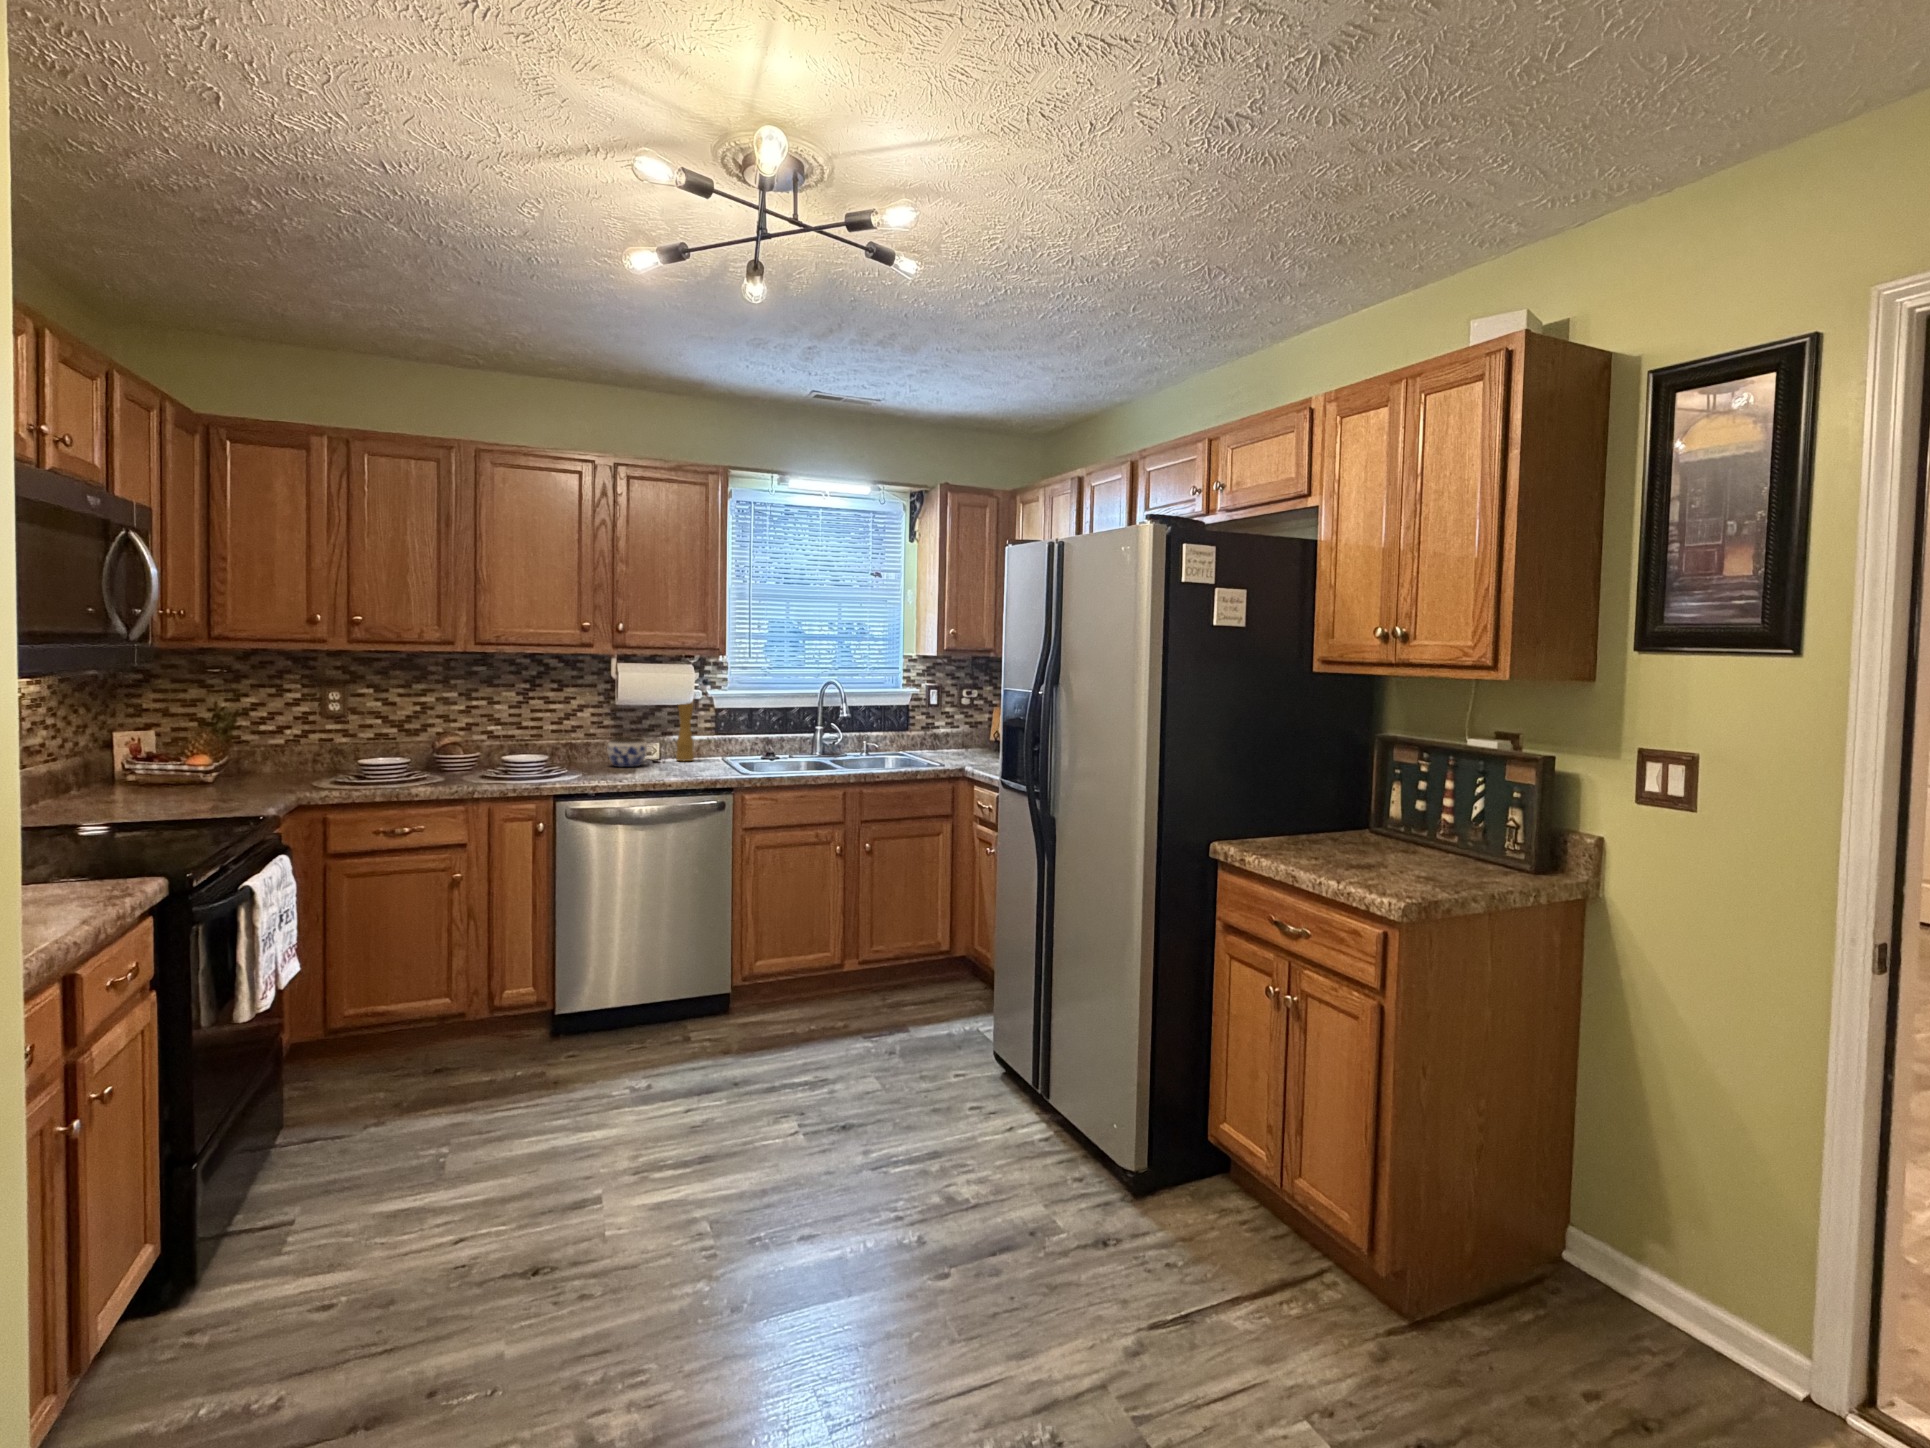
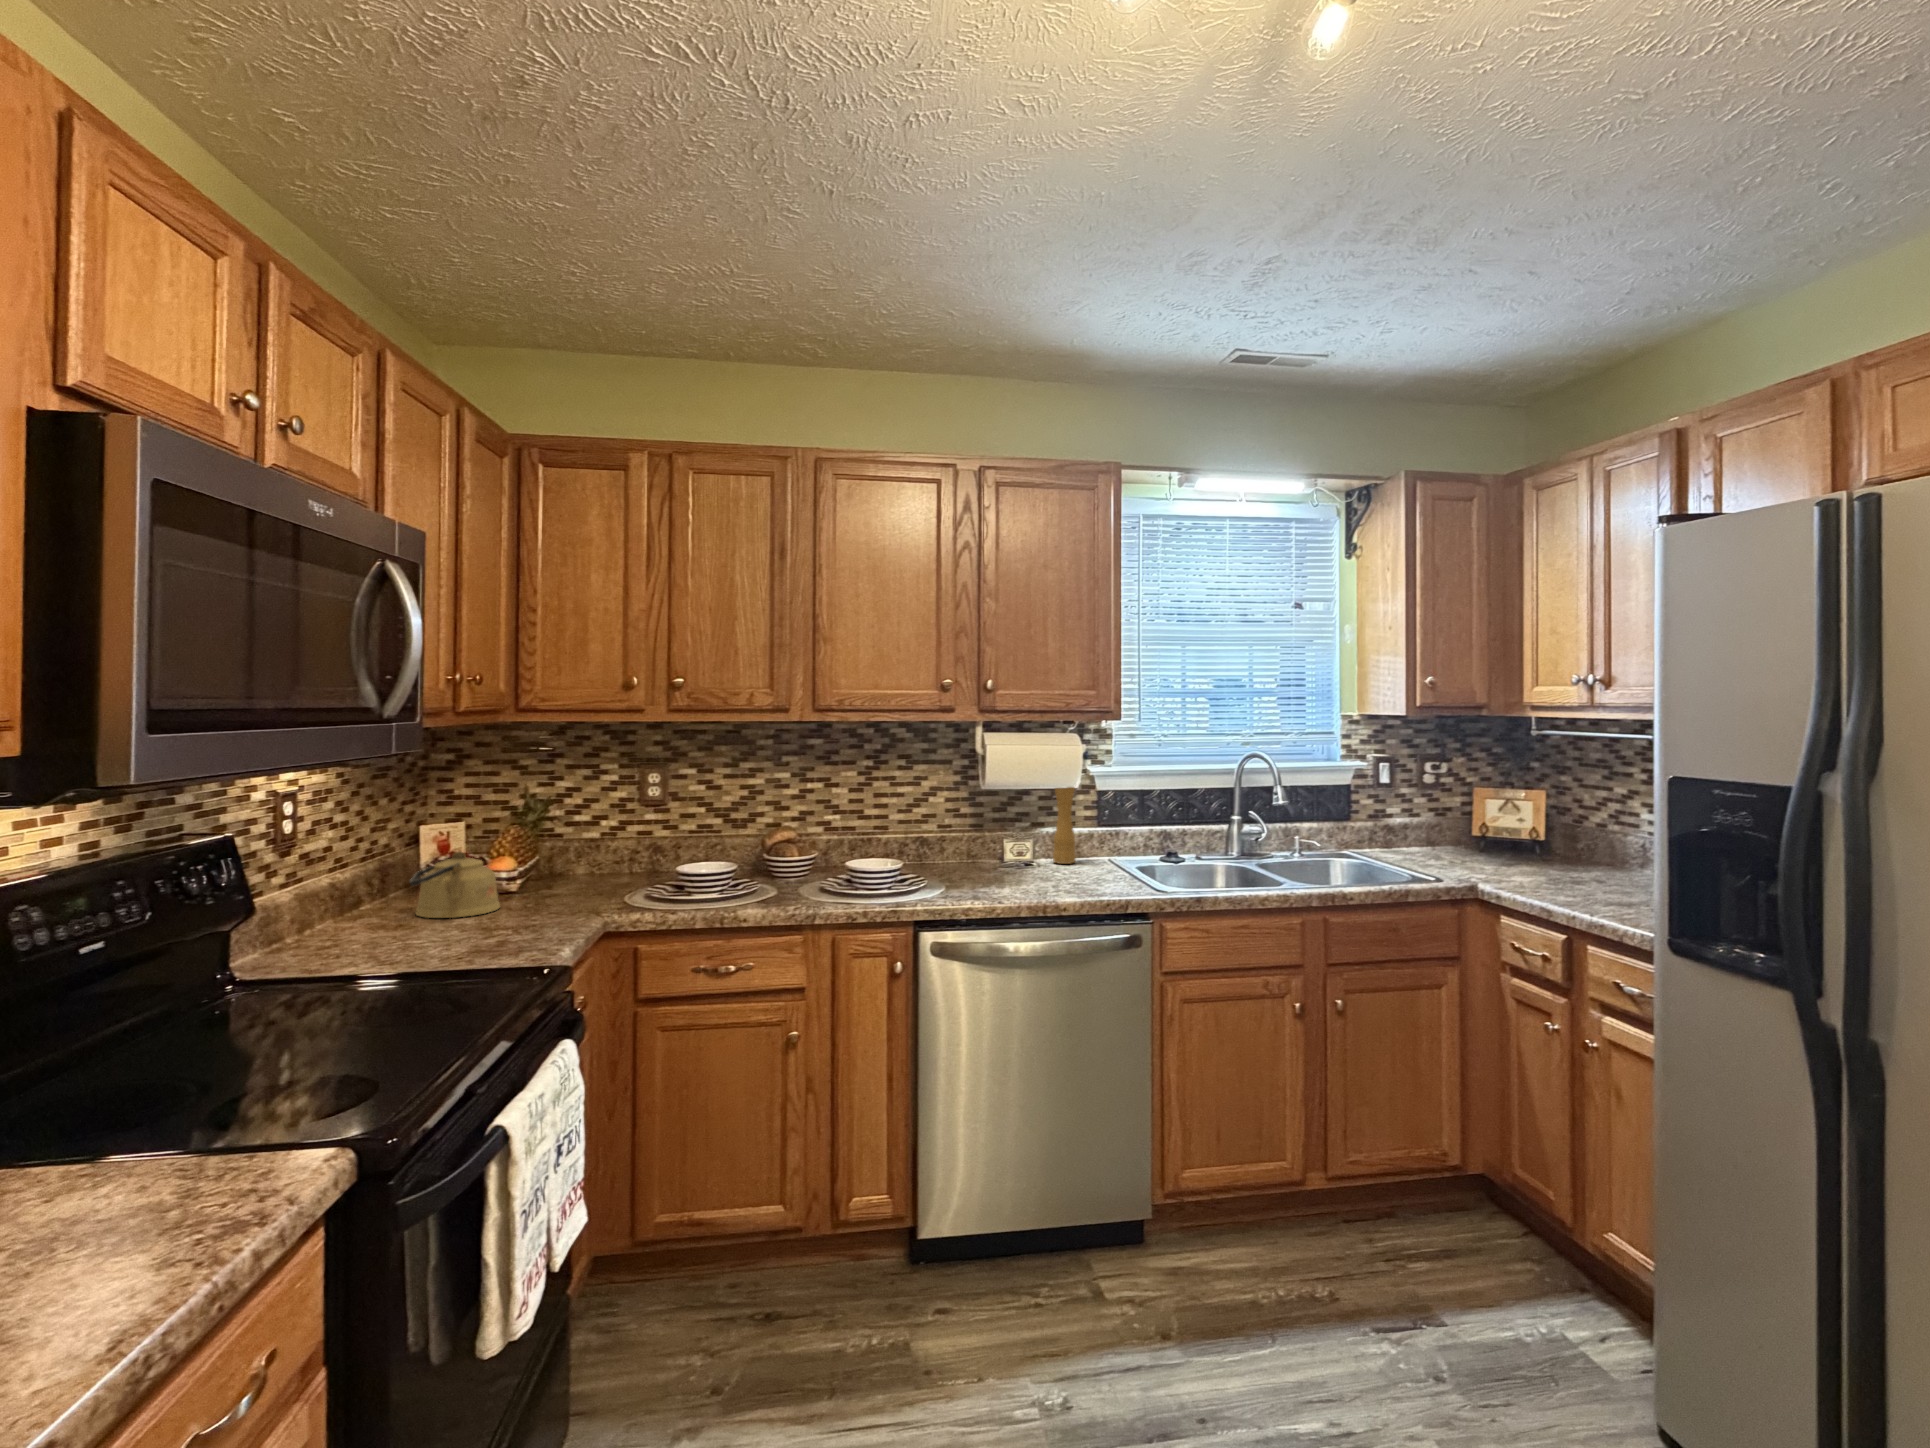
jar: present [607,737,647,767] -> none [970,832,1020,873]
kettle: none [121,746,202,796] -> present [410,851,500,918]

